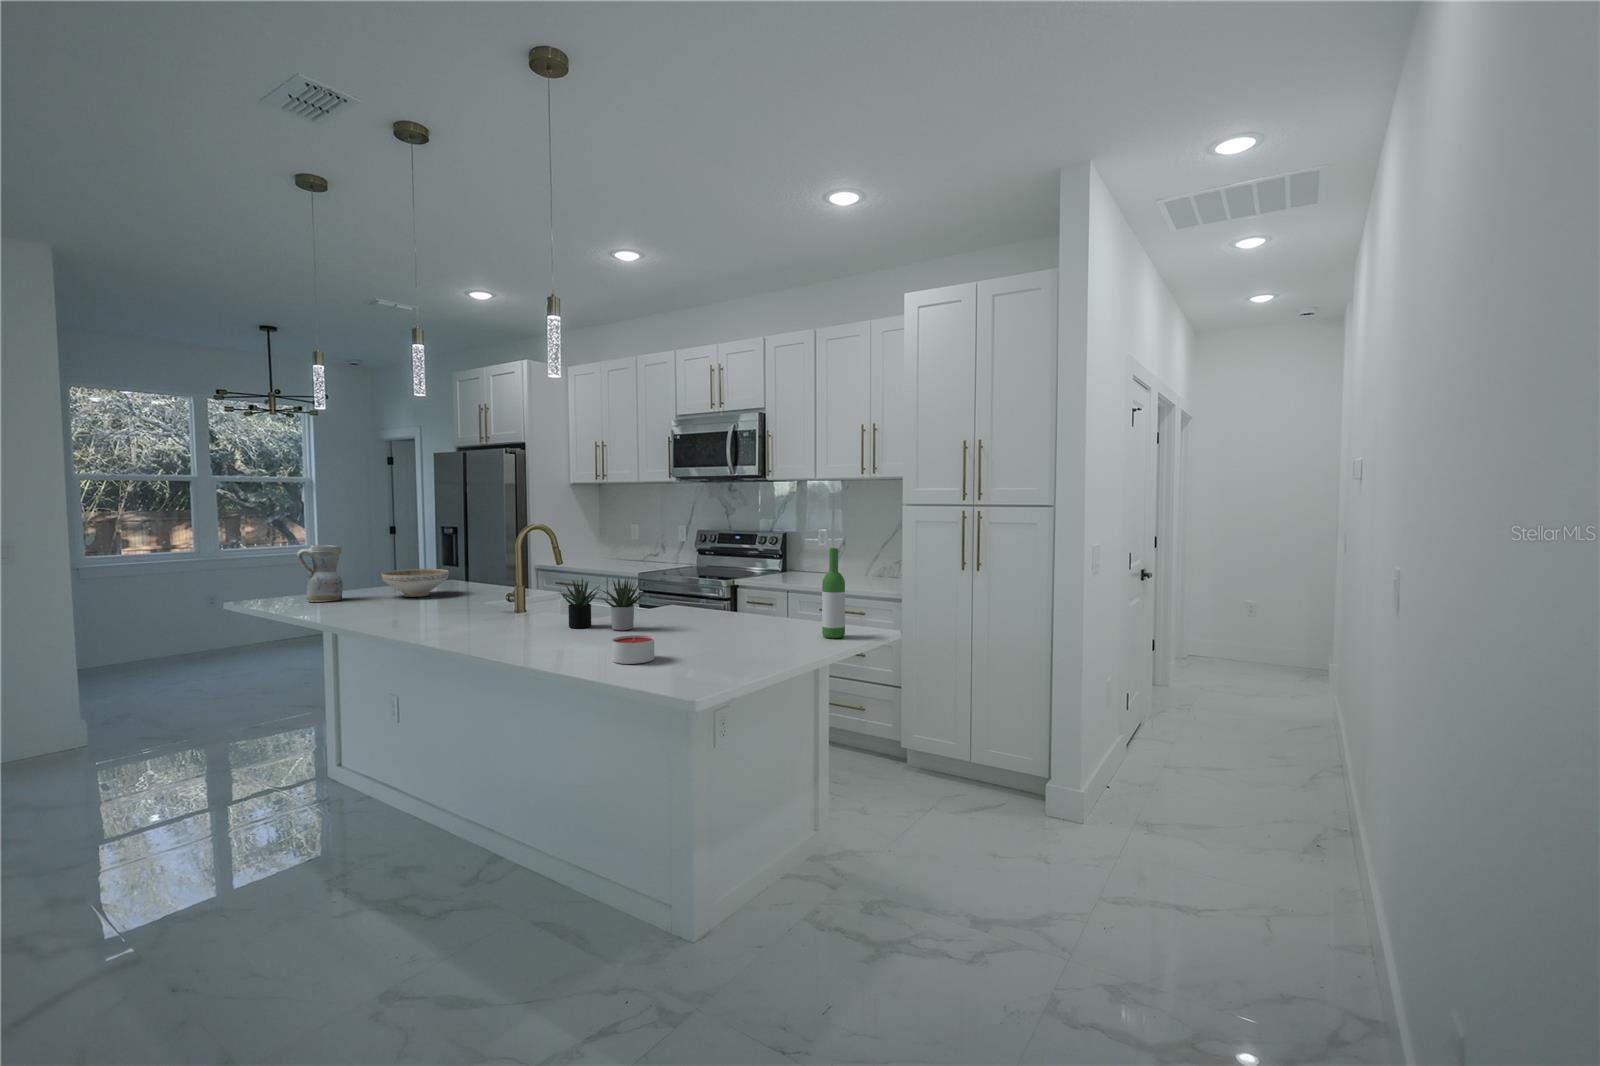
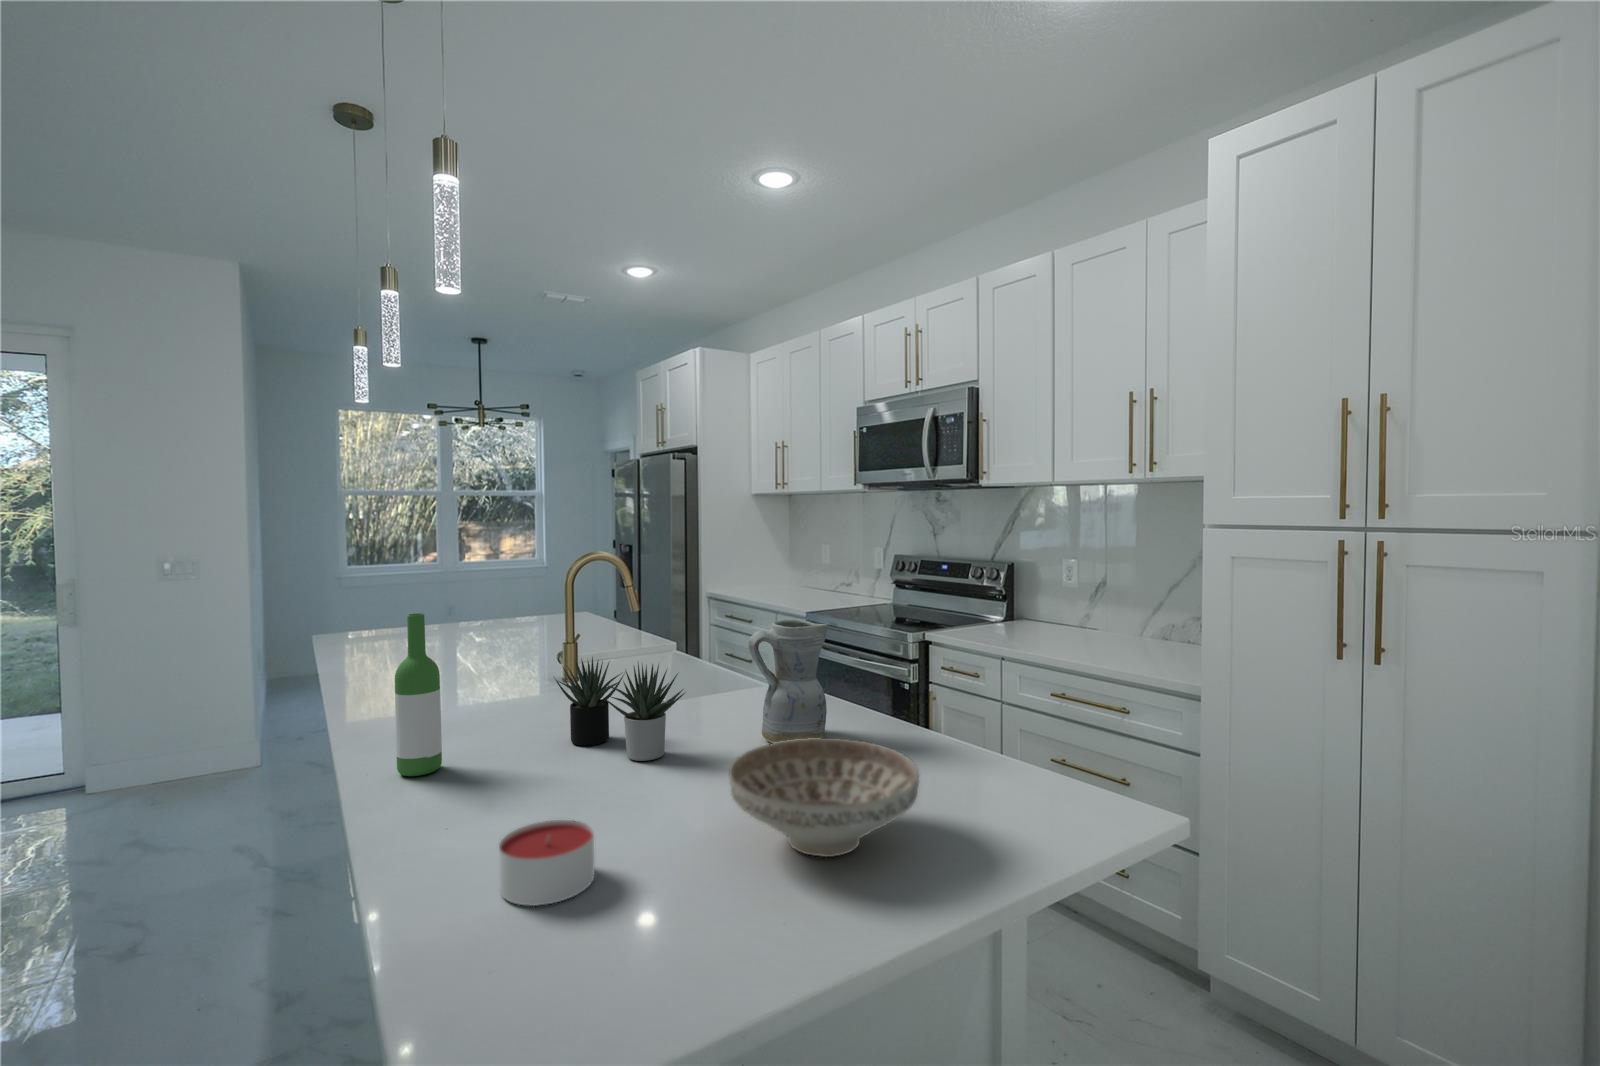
ceramic pitcher: present [297,545,343,602] -> present [748,620,828,743]
wine bottle: present [822,548,845,638] -> present [395,613,442,776]
decorative bowl: present [382,569,449,597] -> present [729,738,919,857]

